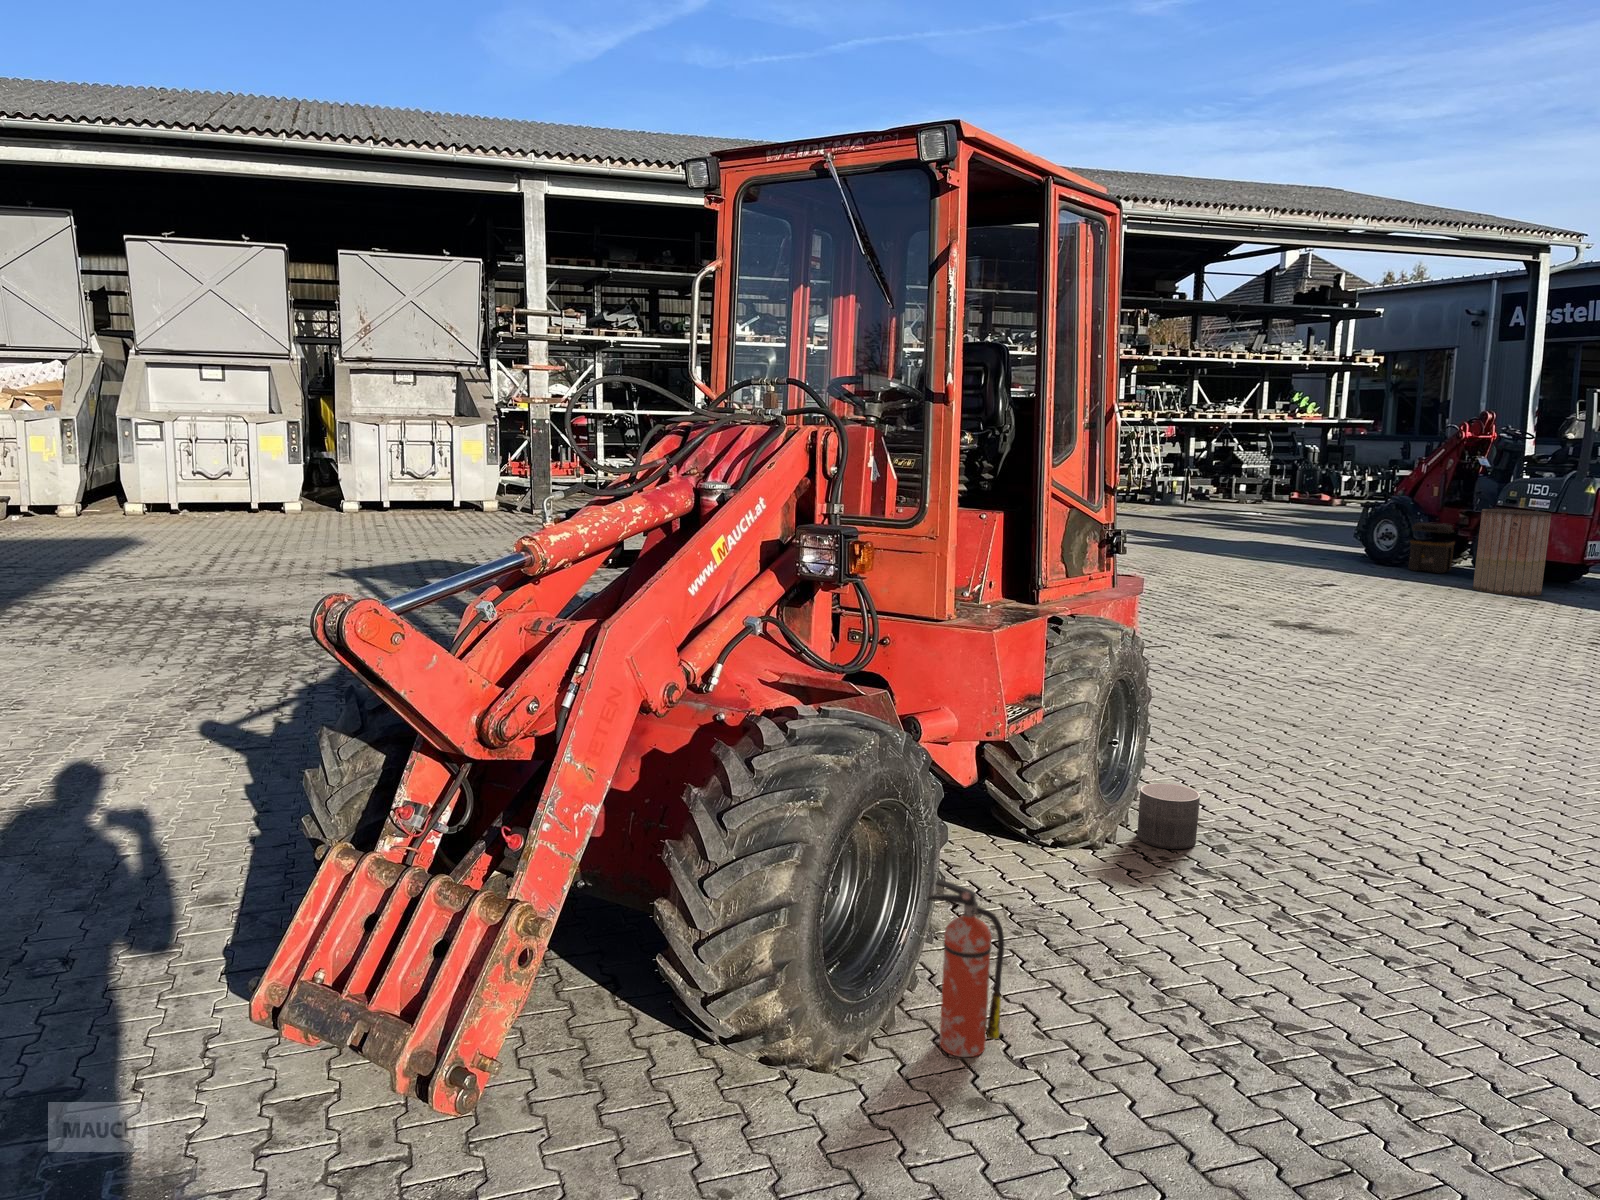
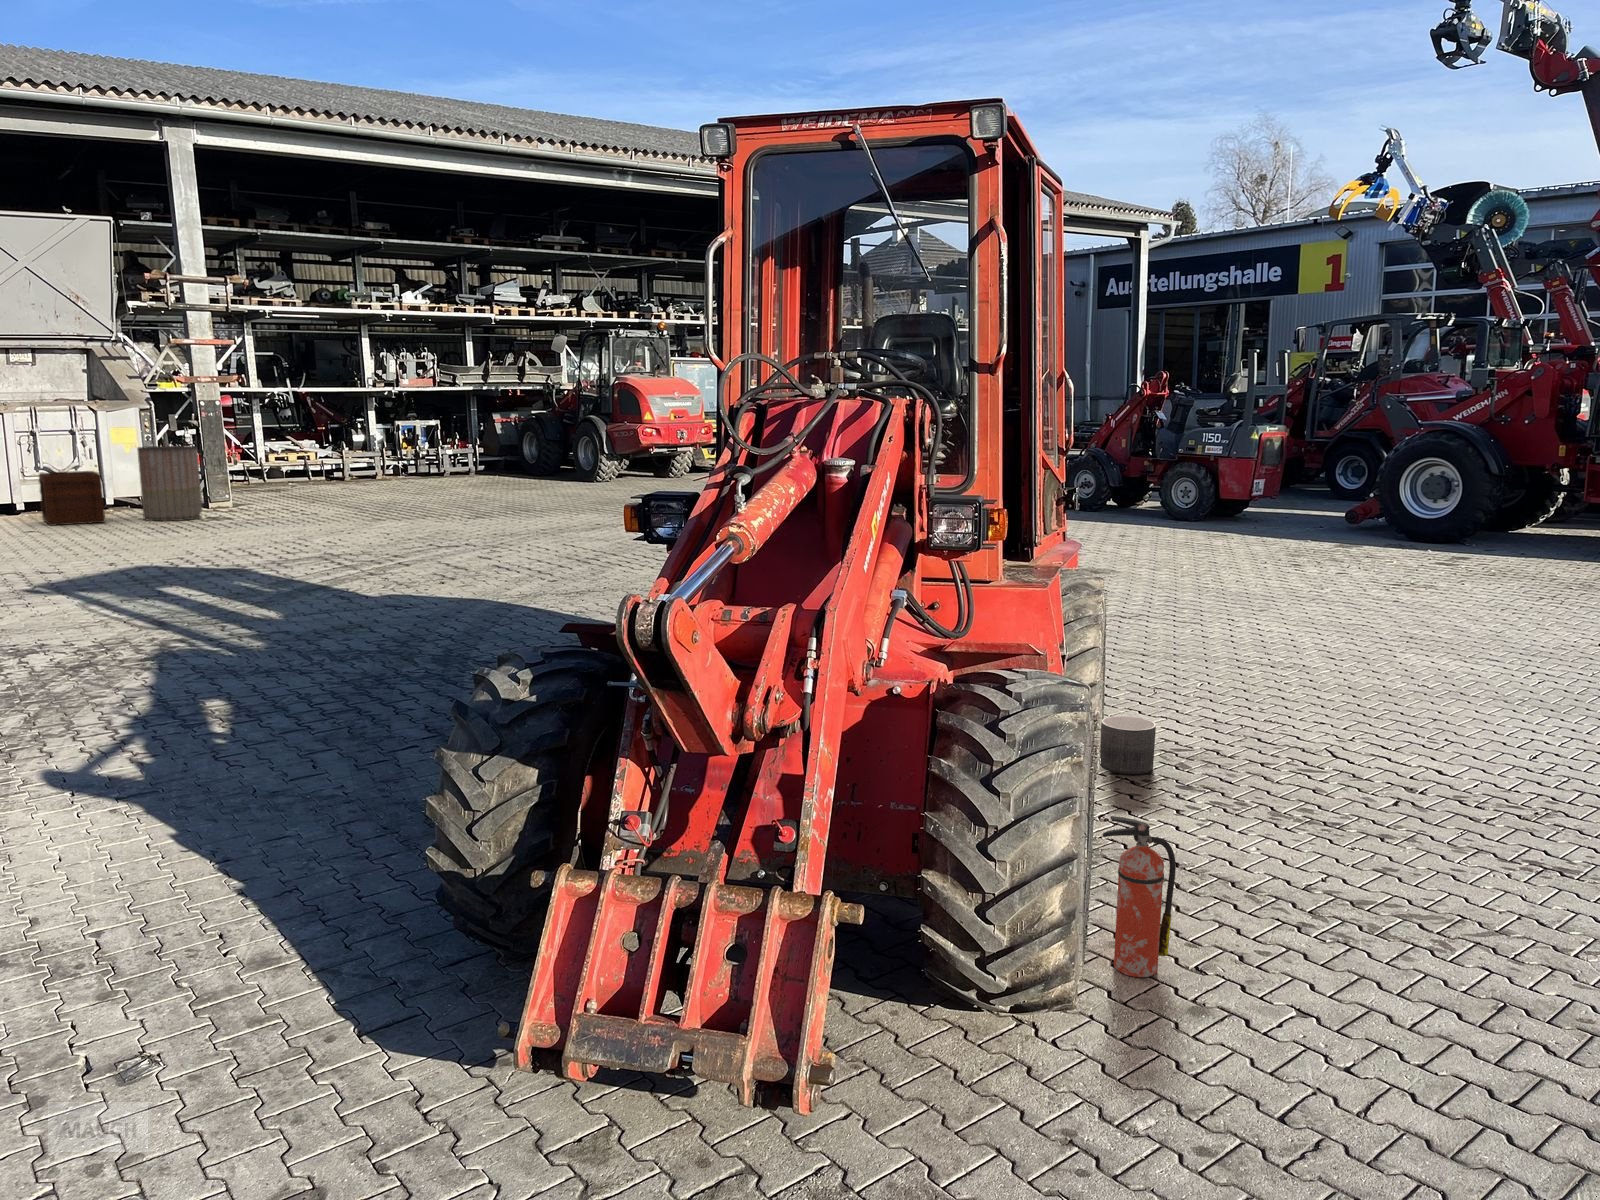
wooden crate: none [403,476,449,521] -> present [39,471,105,526]
trash can: present [1473,509,1551,596] -> present [137,446,202,521]
toolbox: present [1409,522,1455,573] -> none [1096,472,1132,517]

